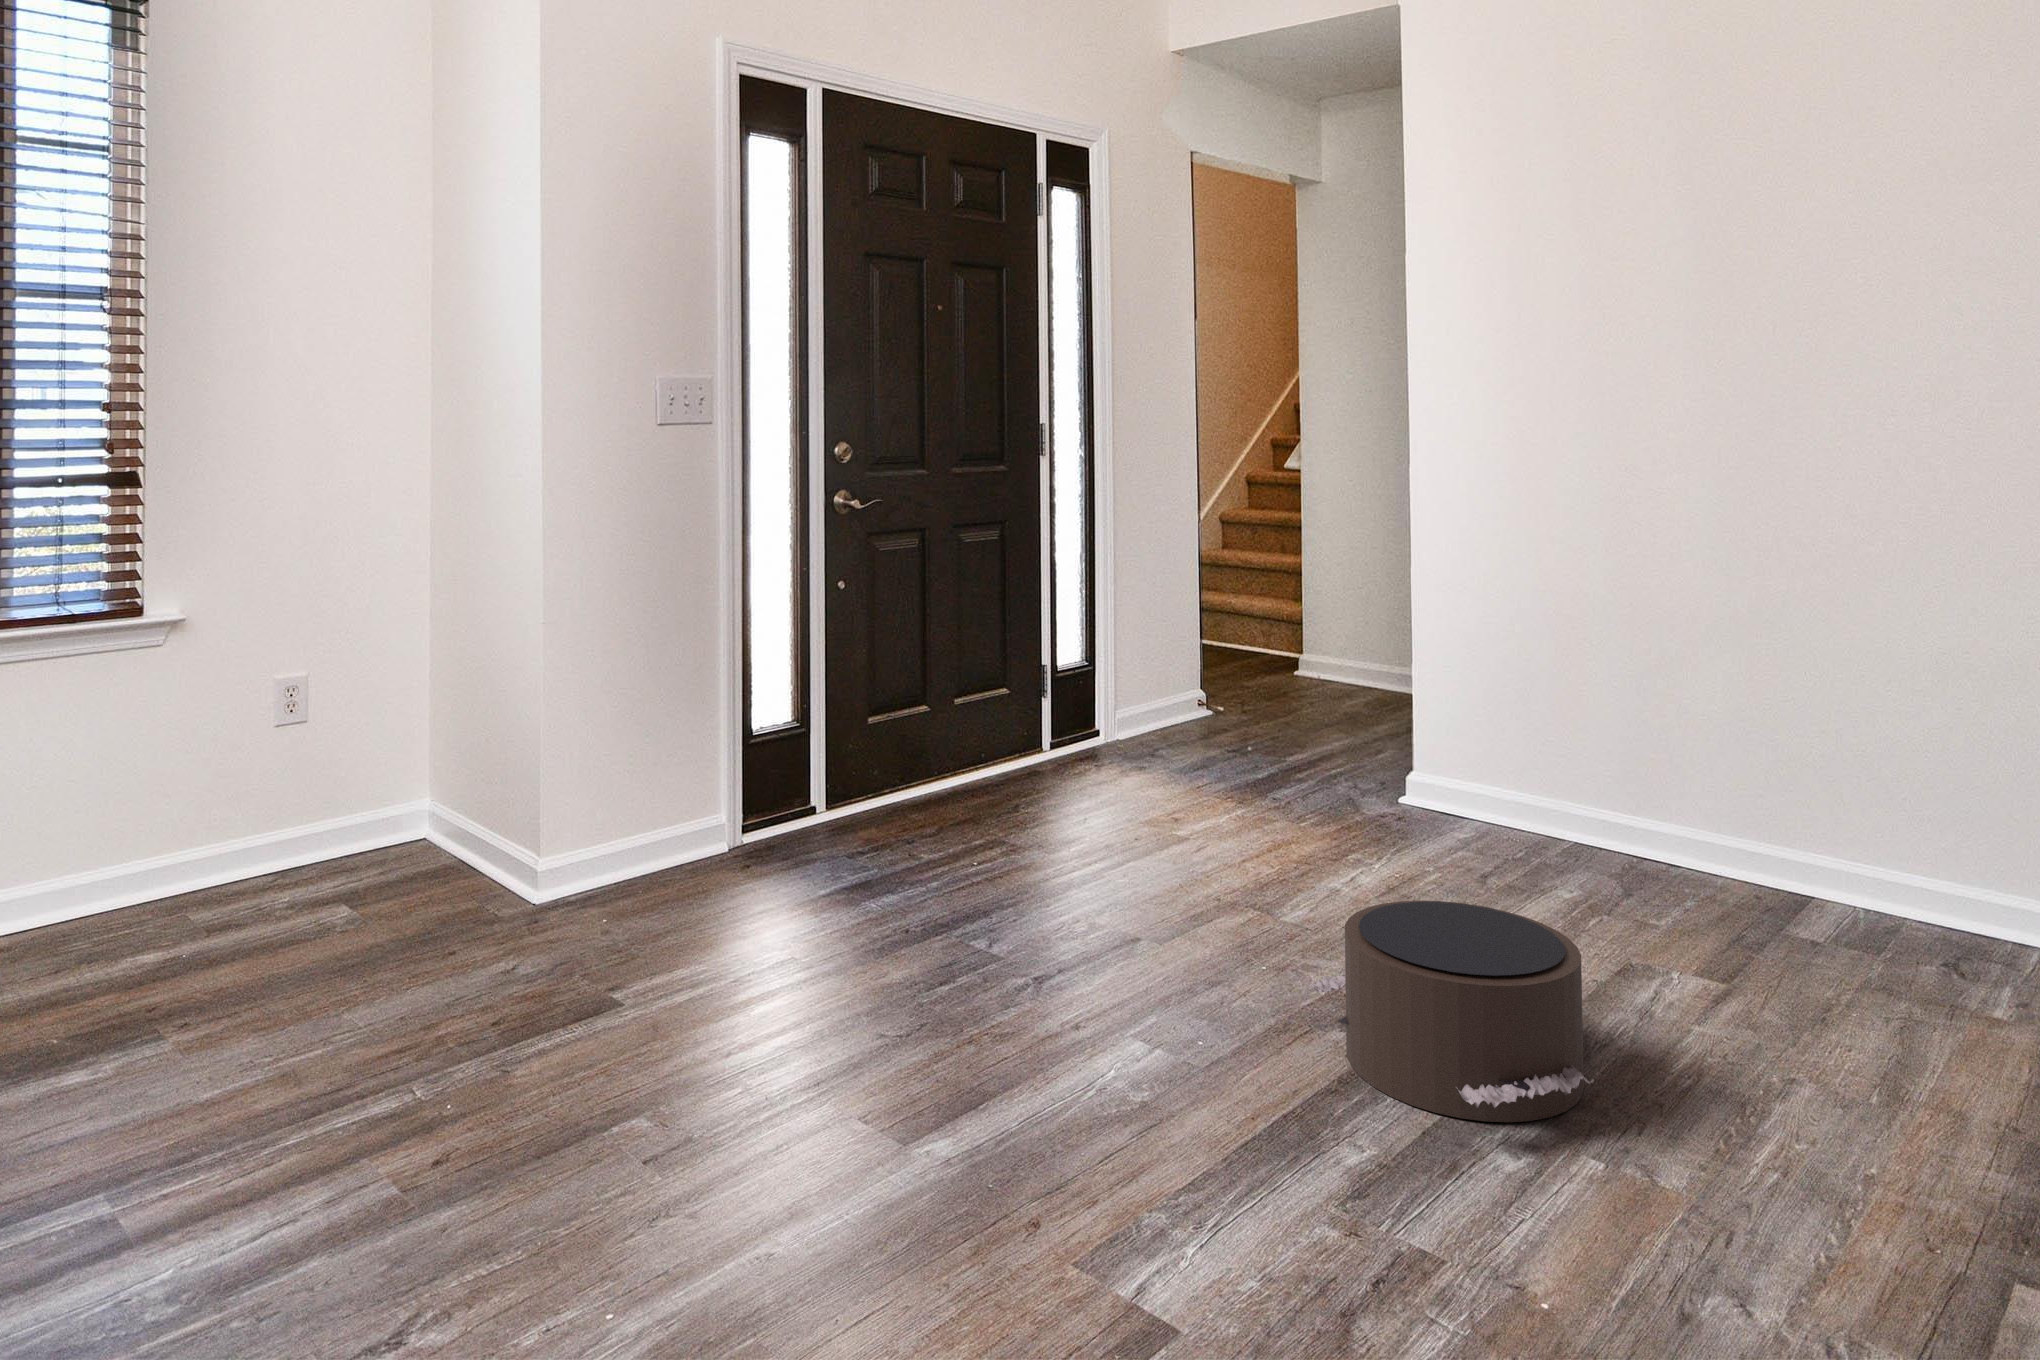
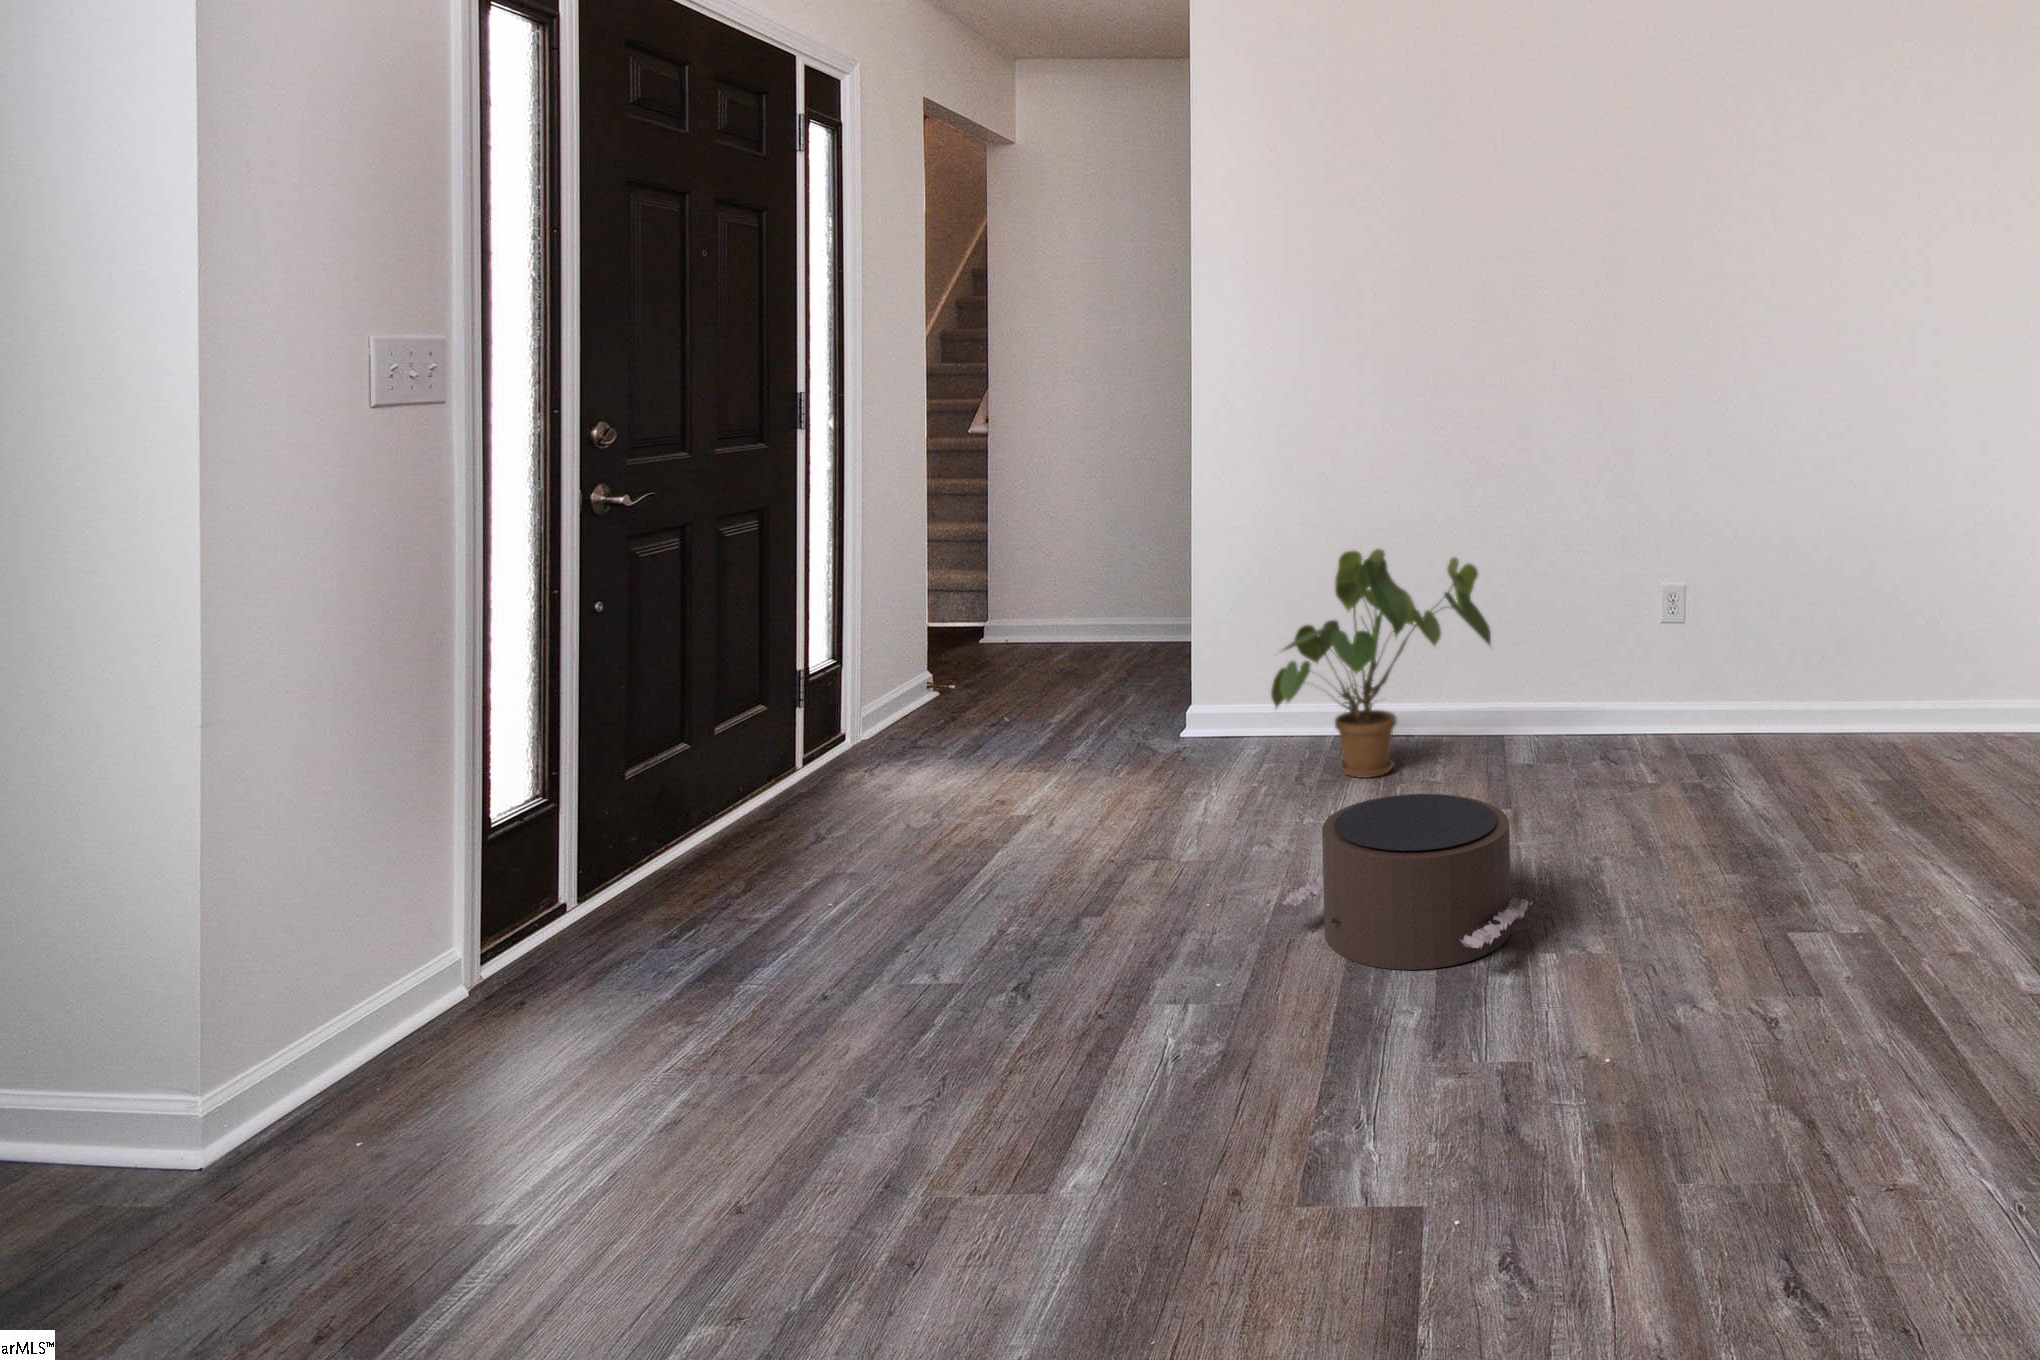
house plant: none [1452,623,1744,894] -> present [1271,549,1491,778]

